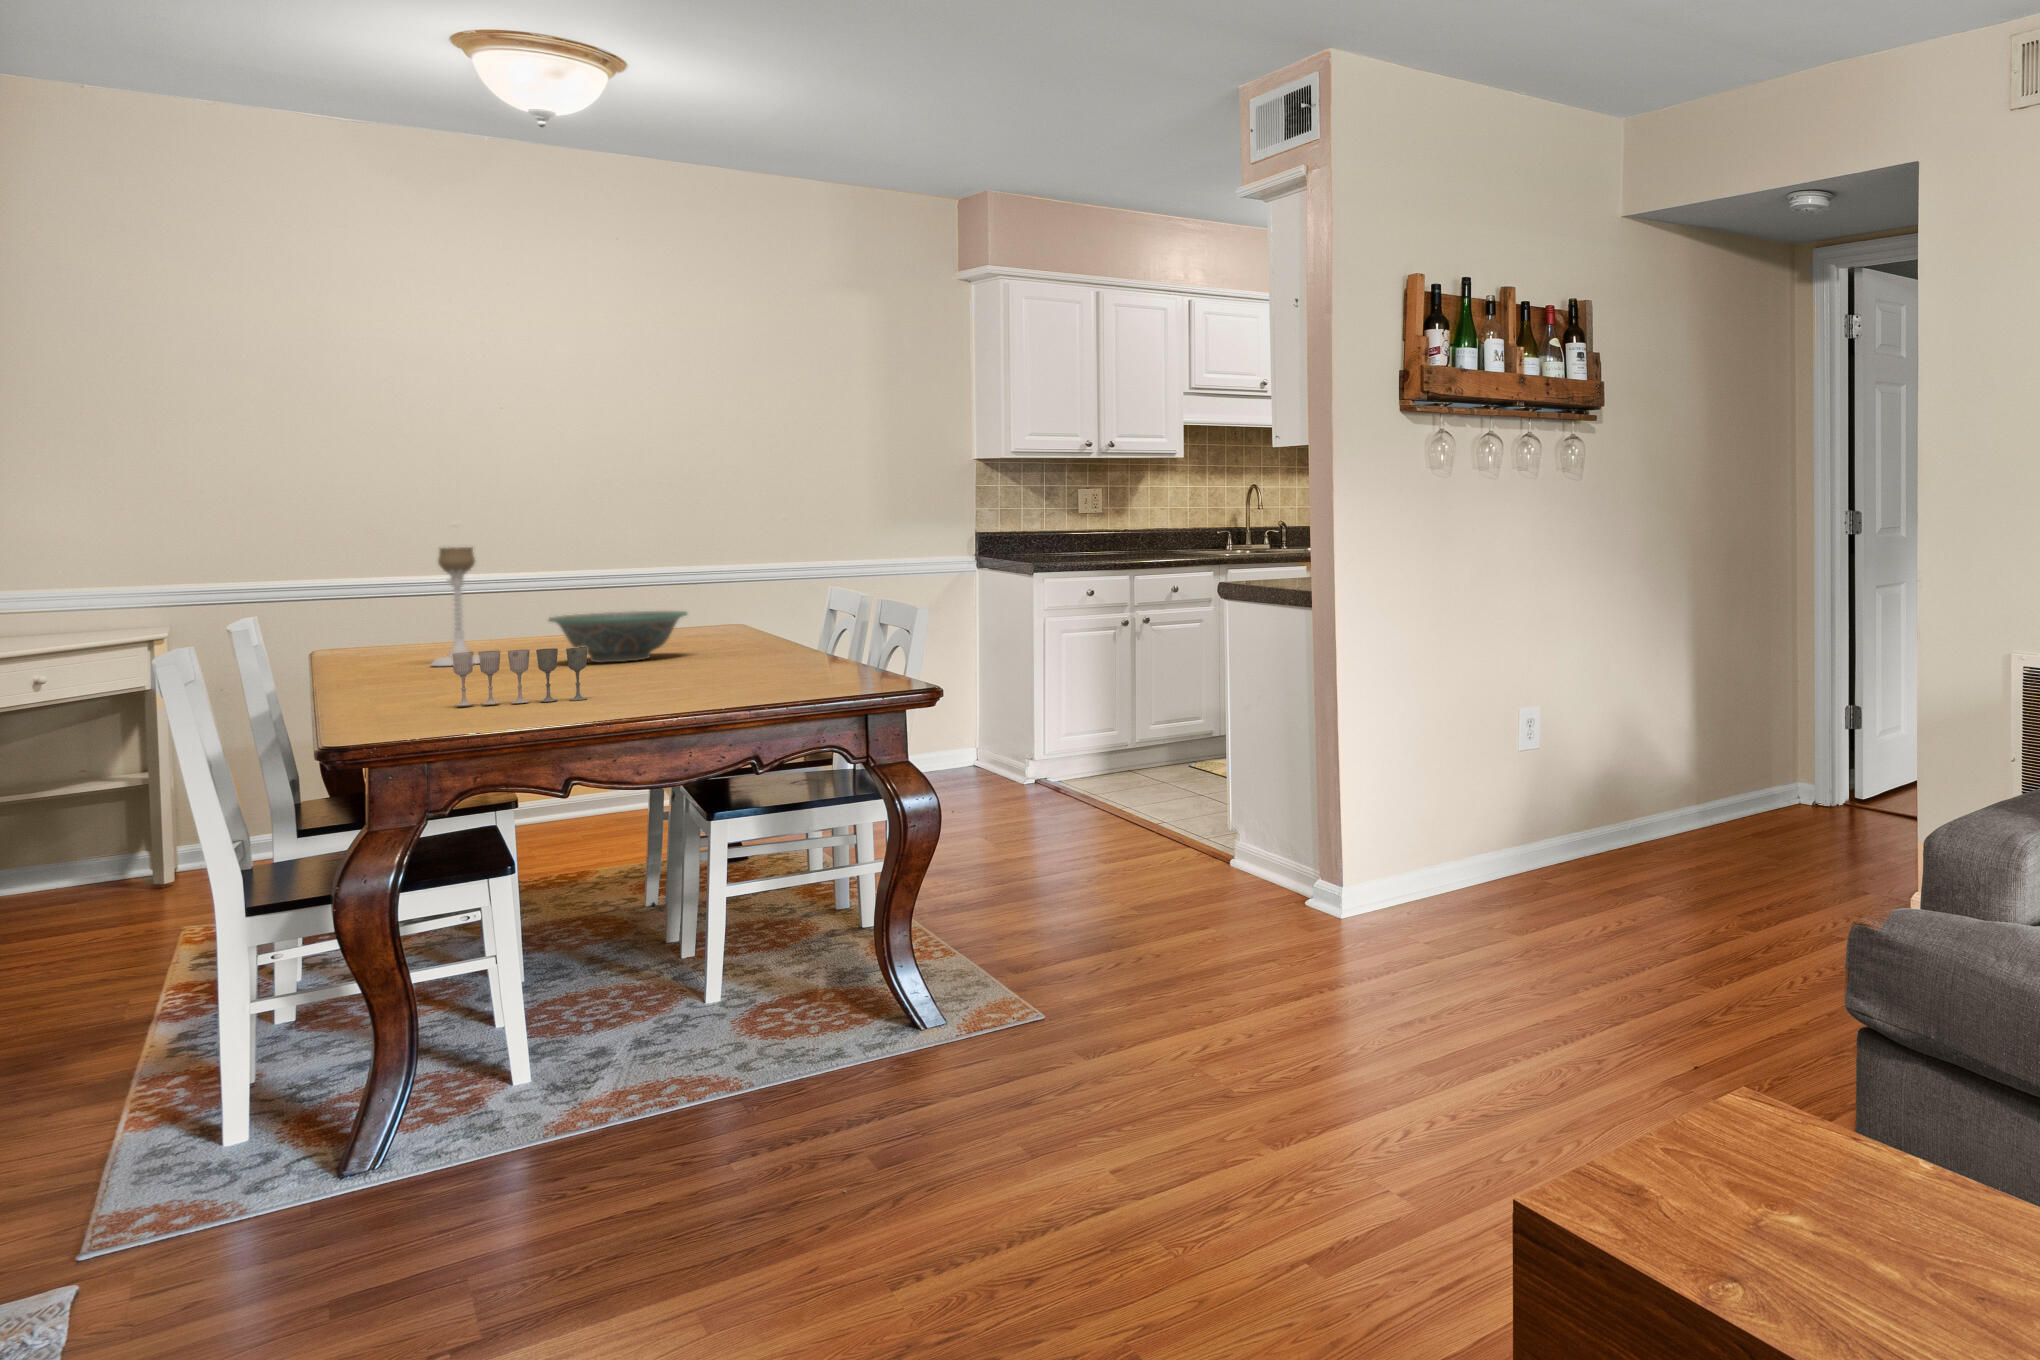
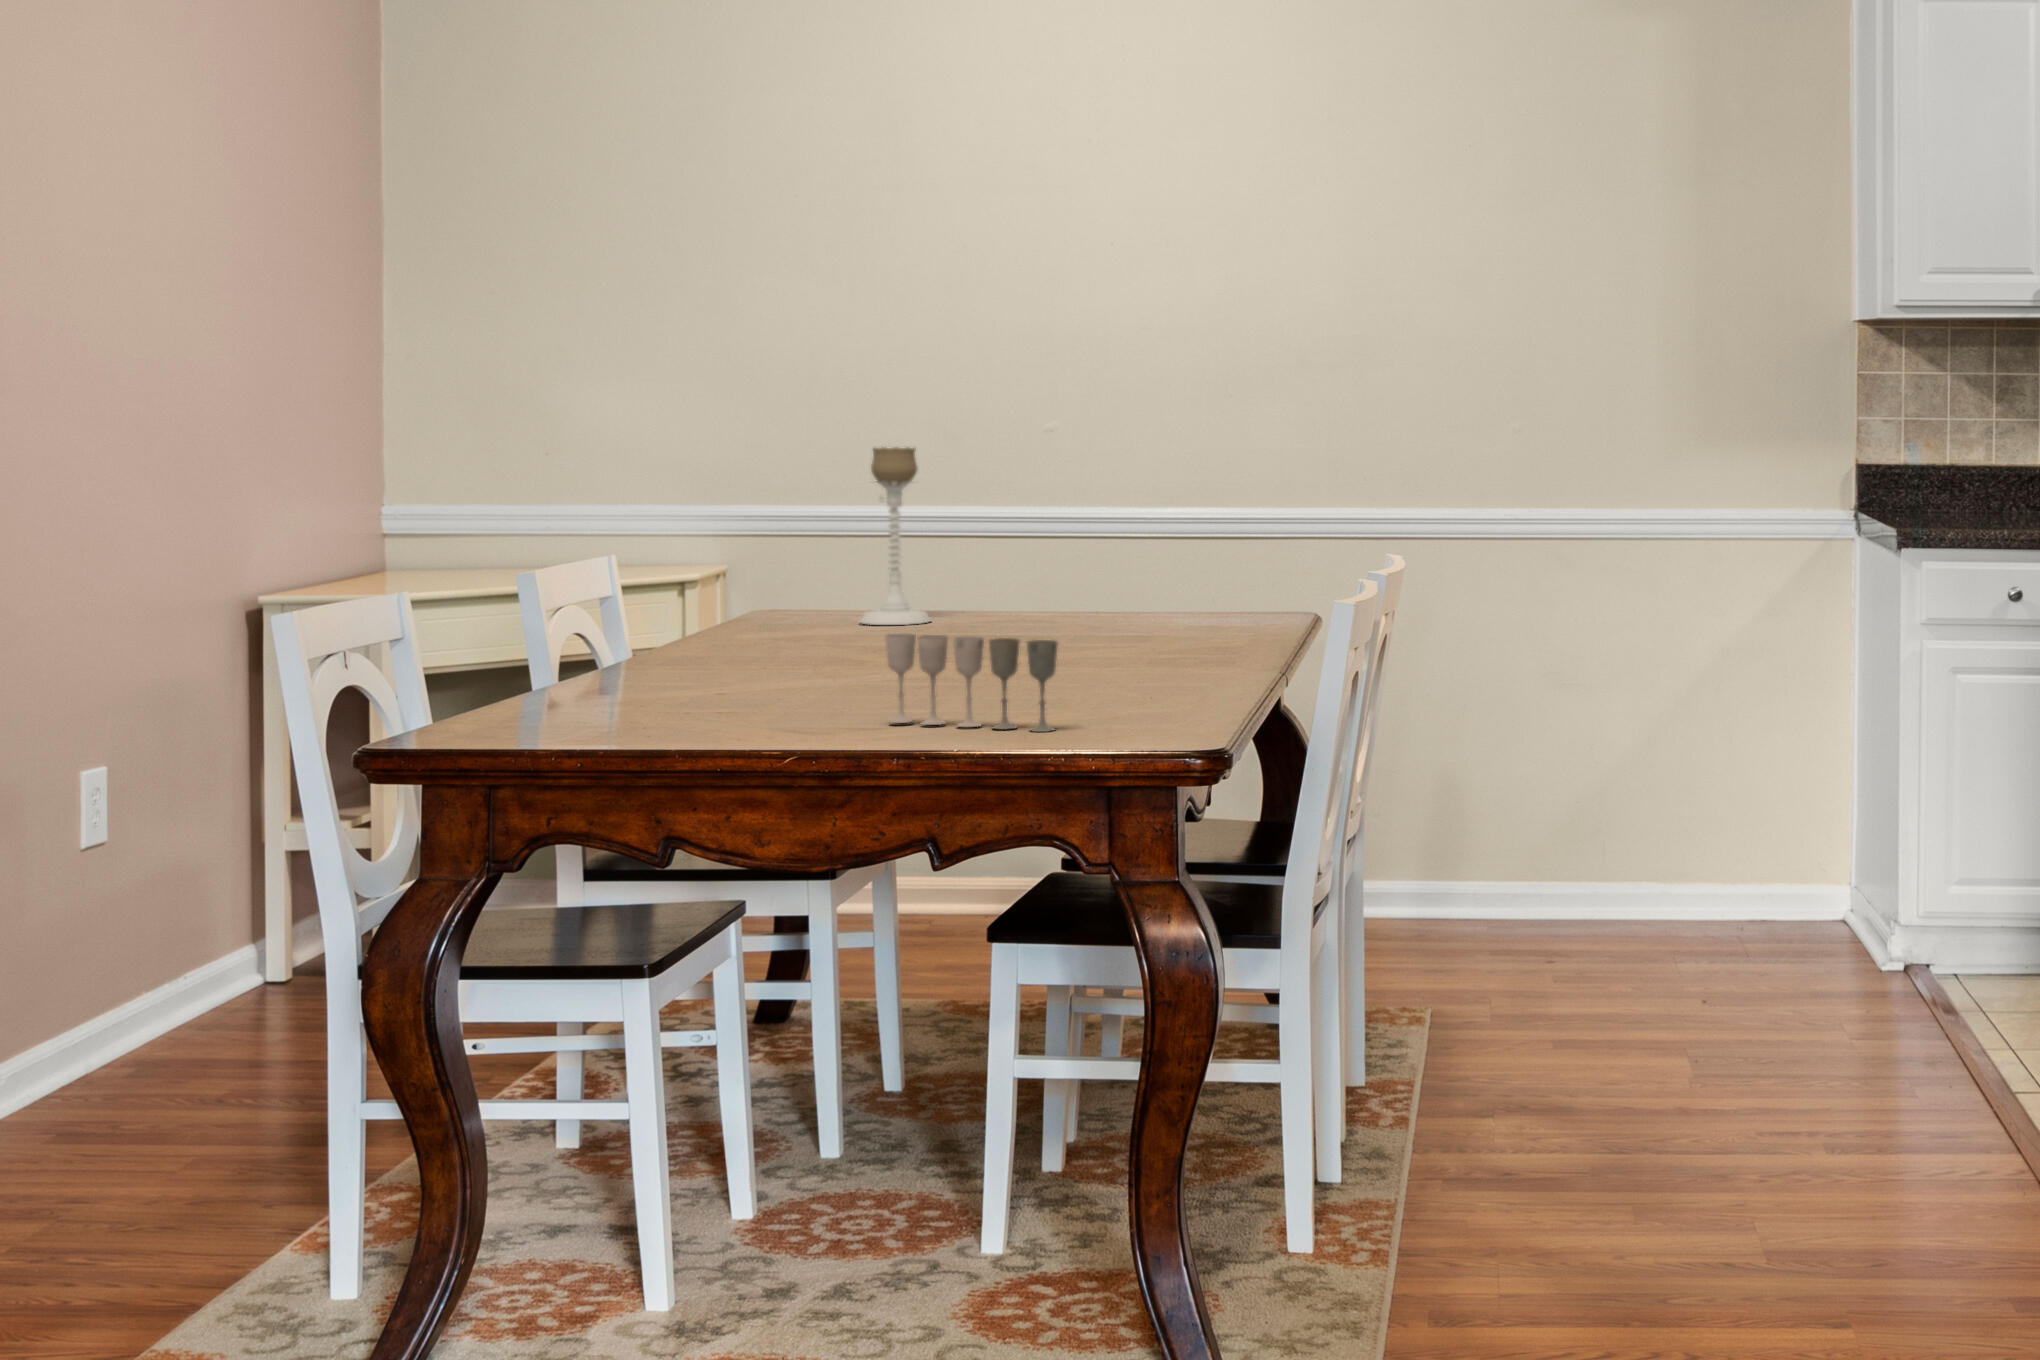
decorative bowl: present [549,611,687,663] -> none [948,558,1140,640]
wine glass: present [451,647,587,706] -> present [885,634,1057,732]

